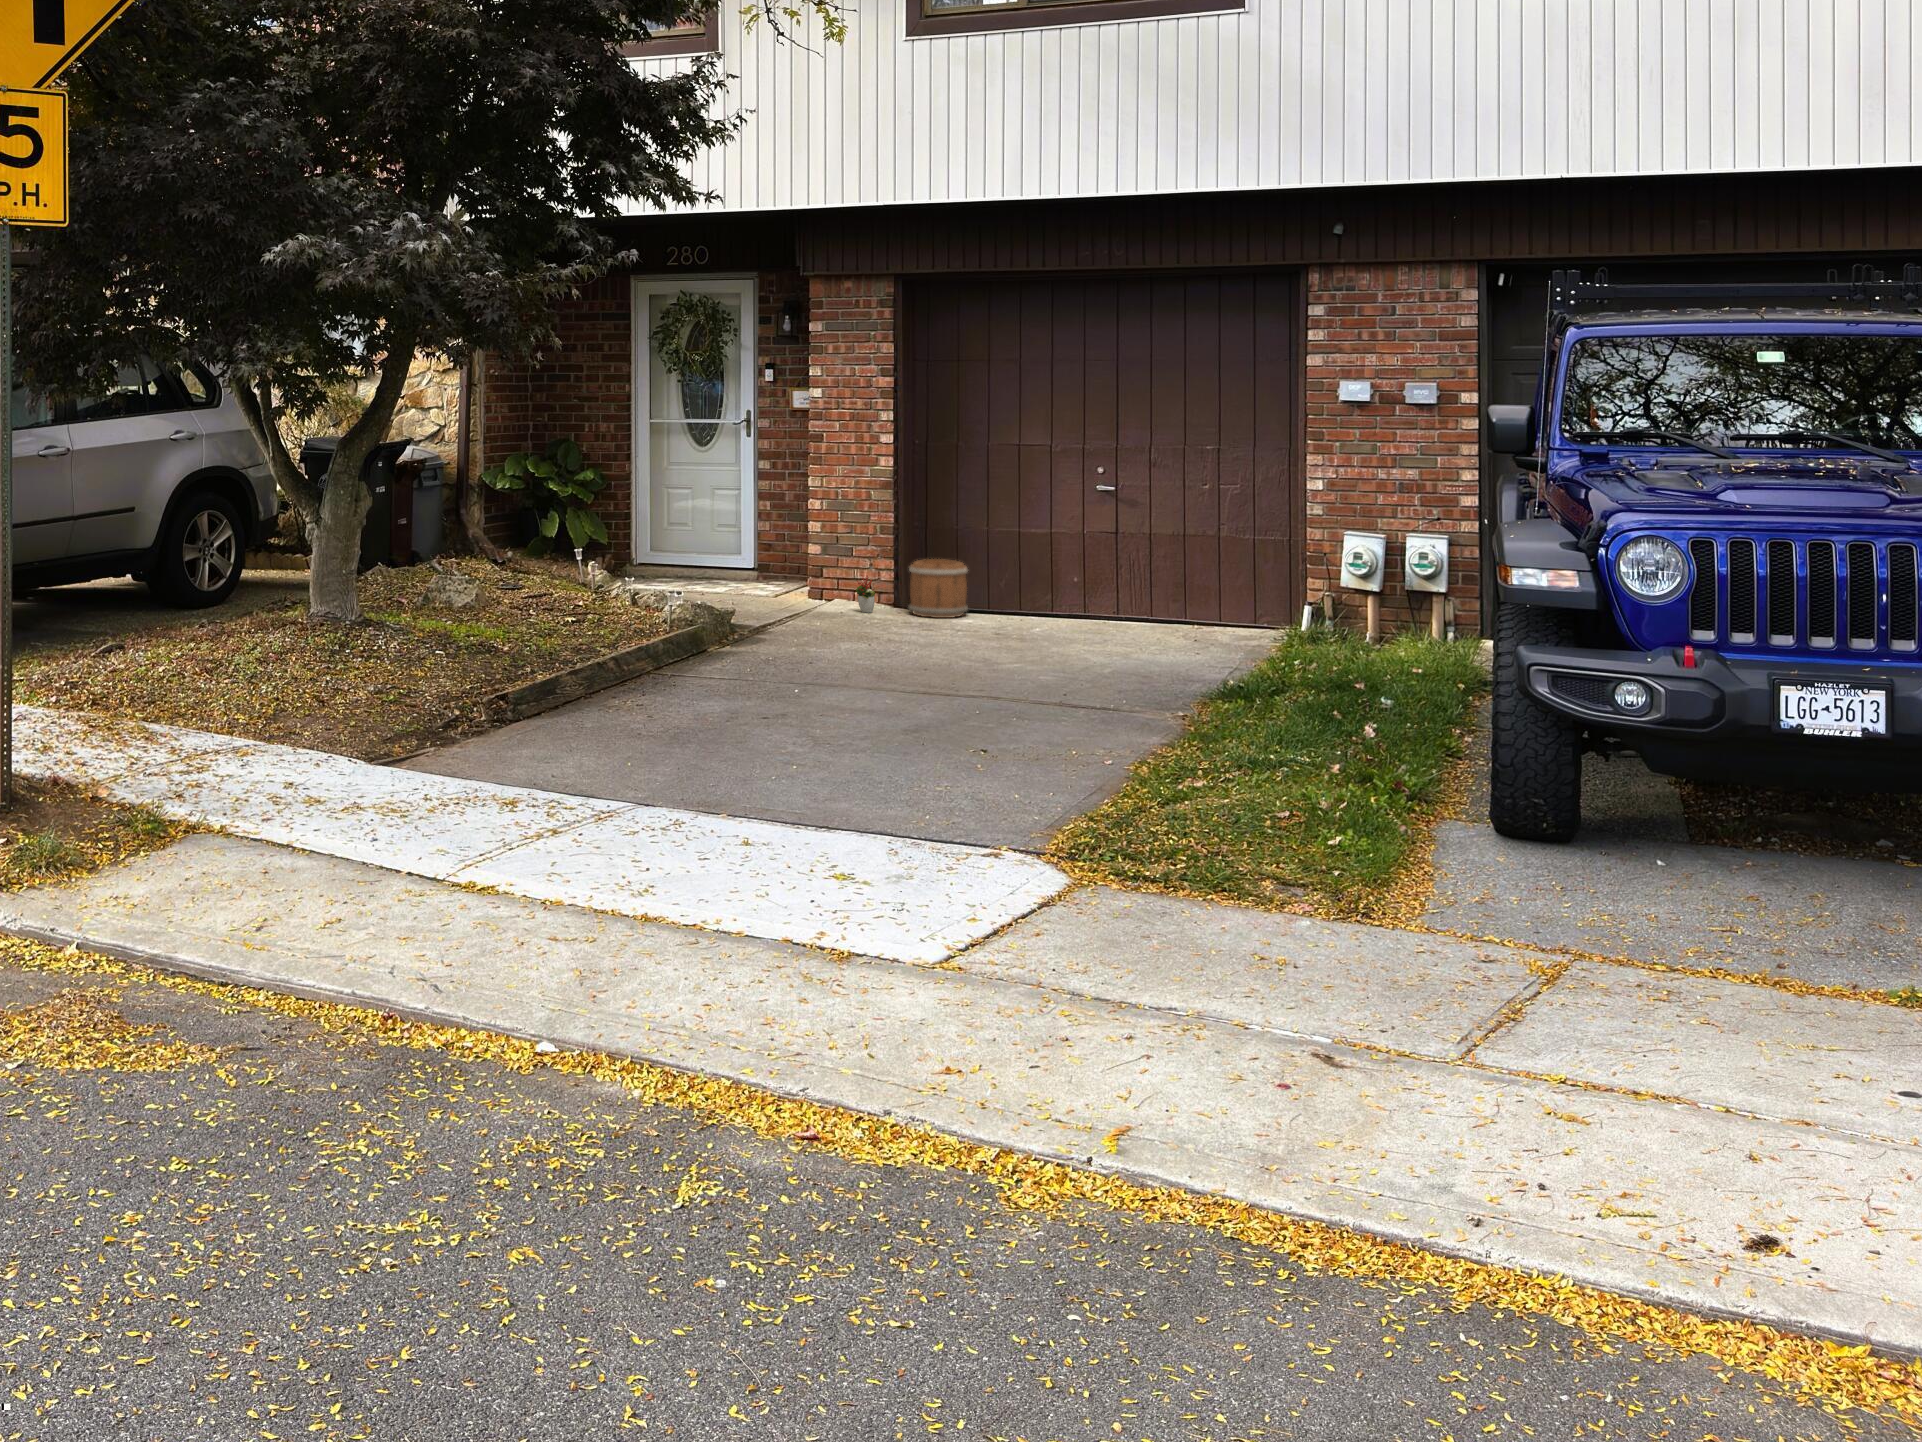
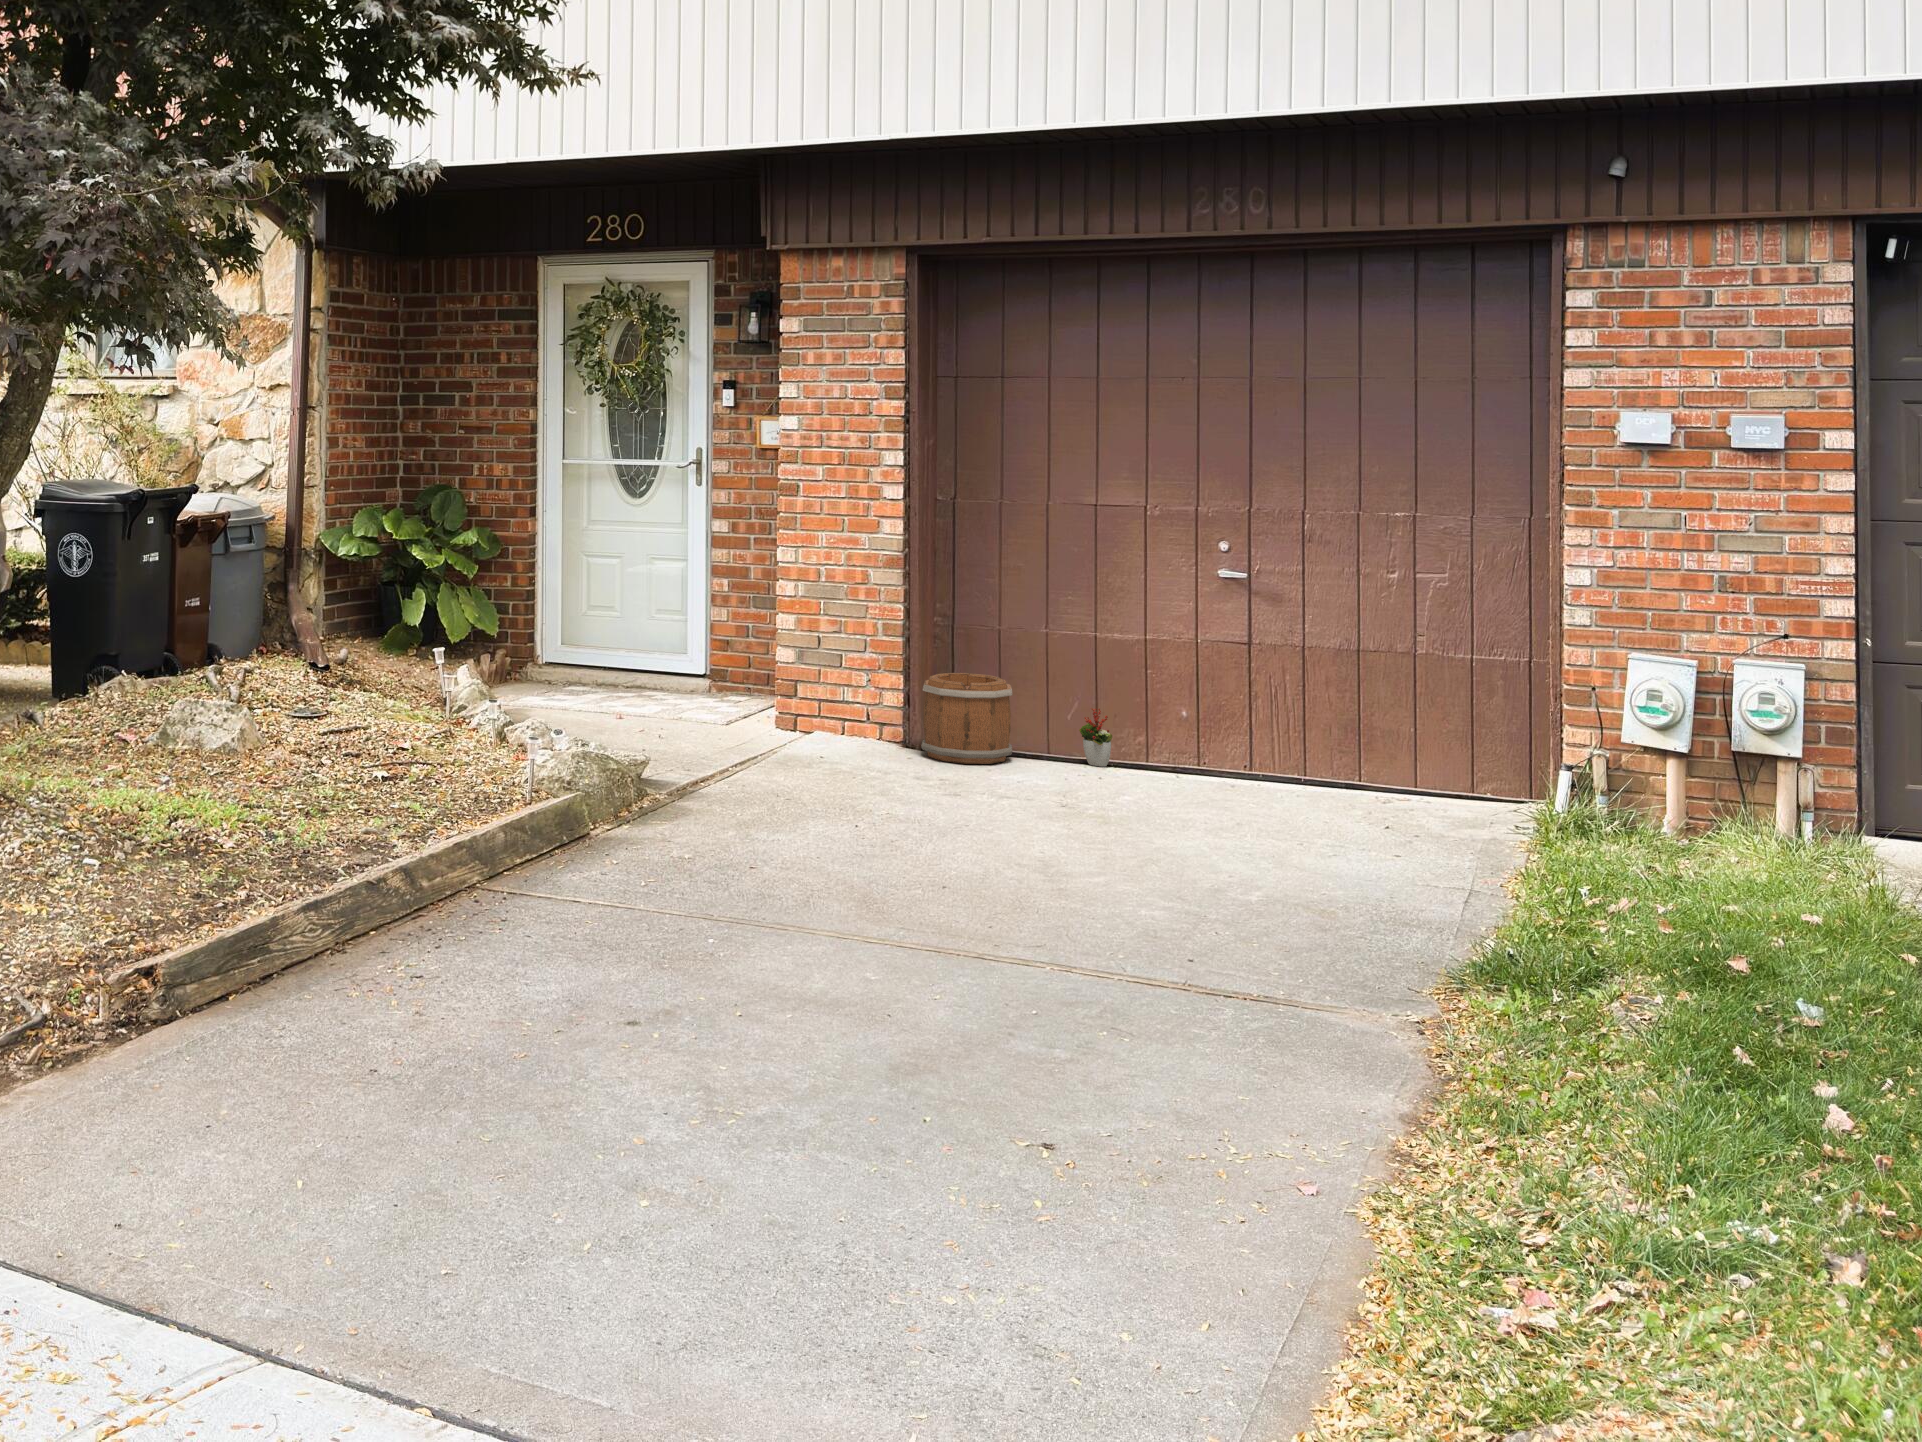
decorative plant: present [856,575,875,613] -> present [1079,708,1112,767]

